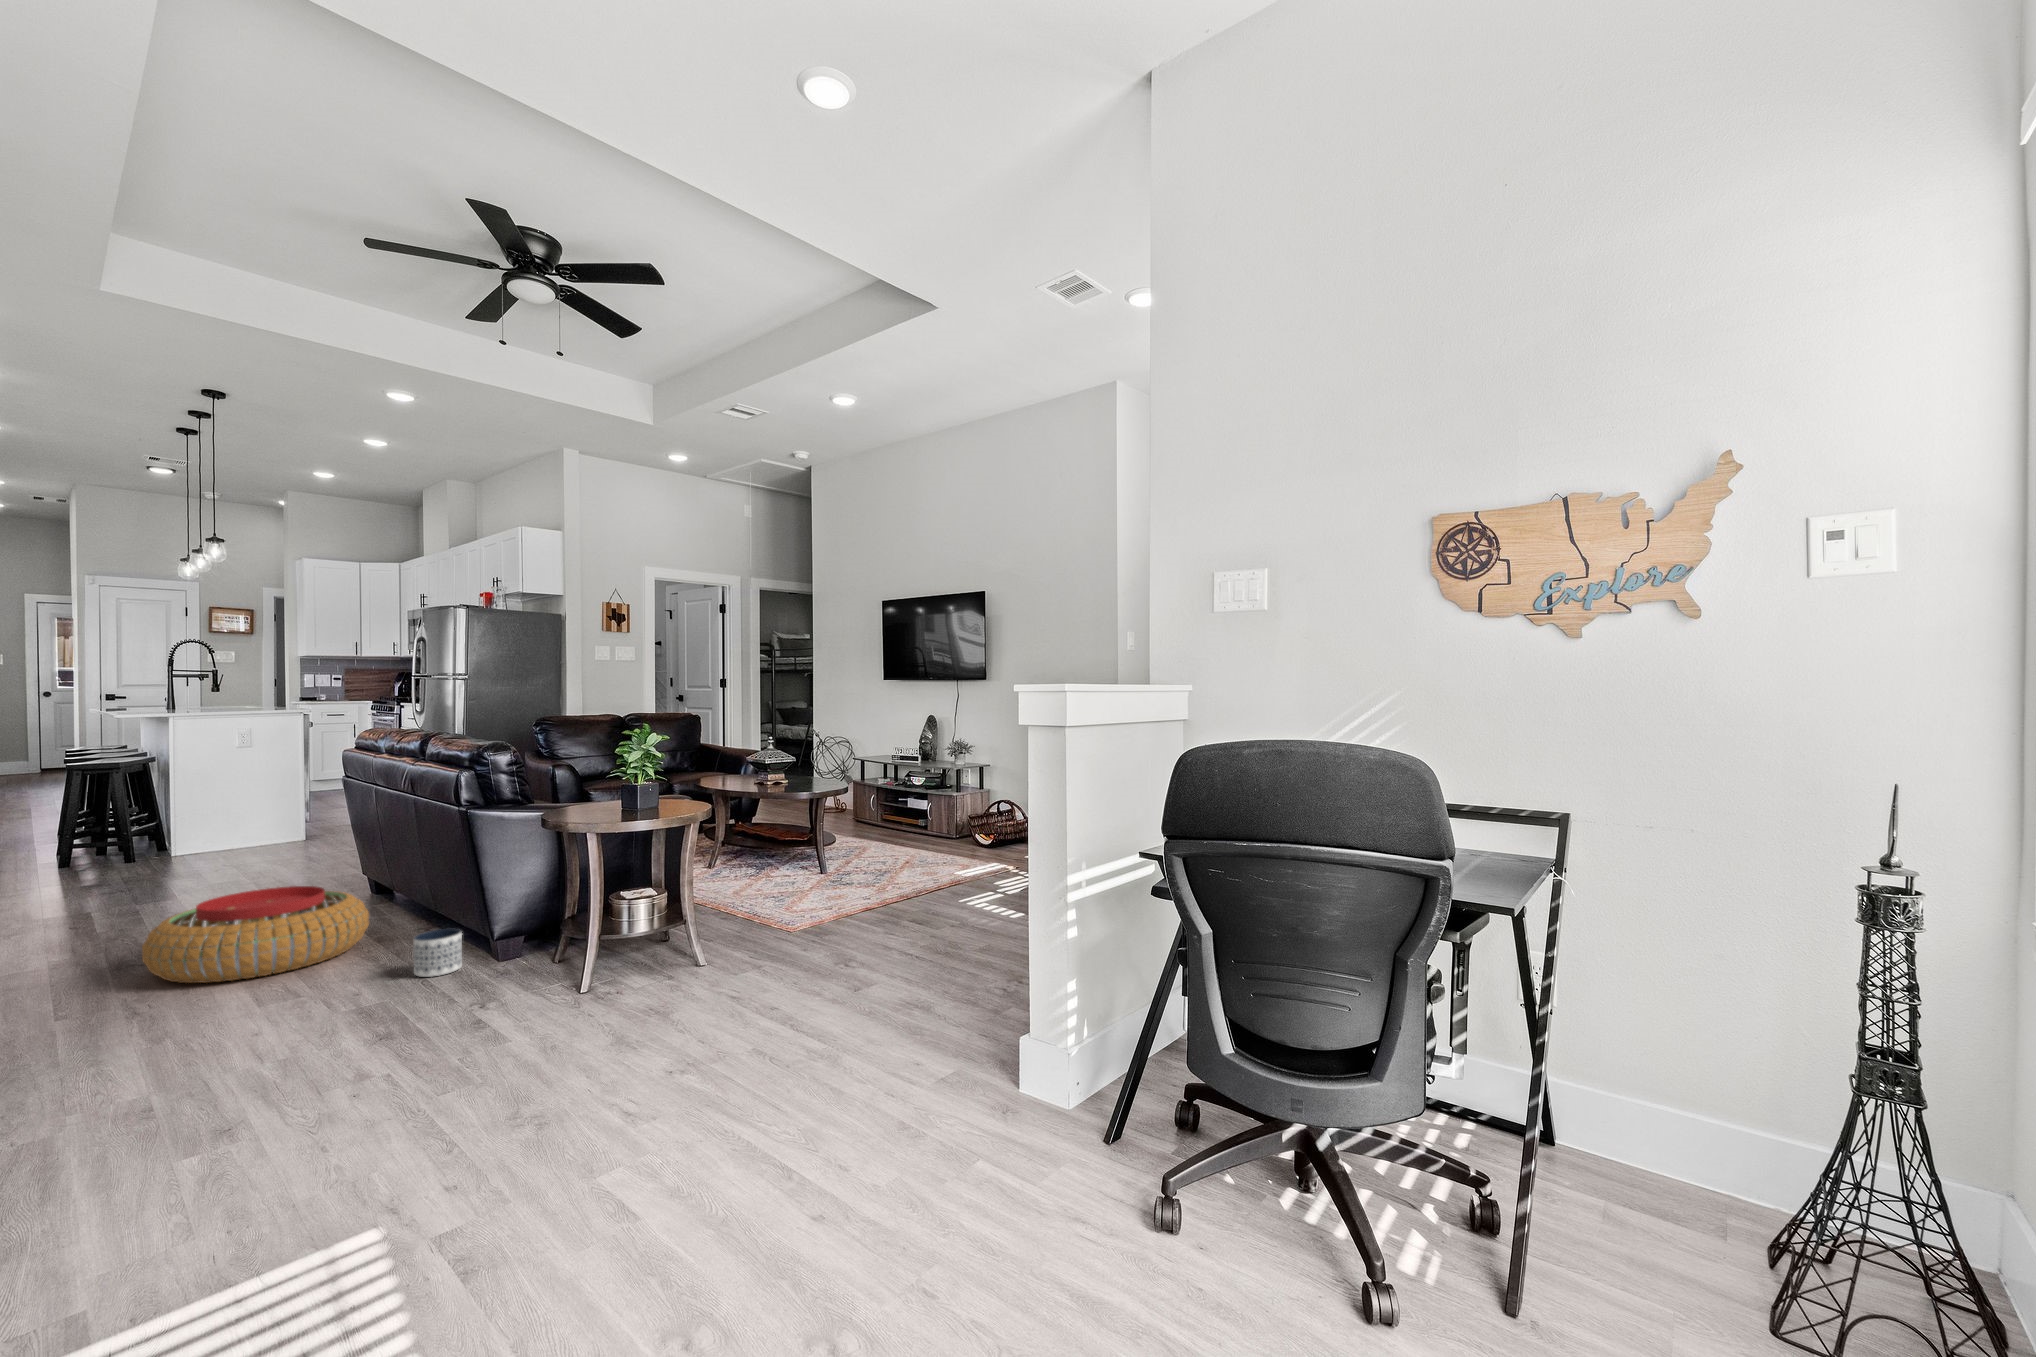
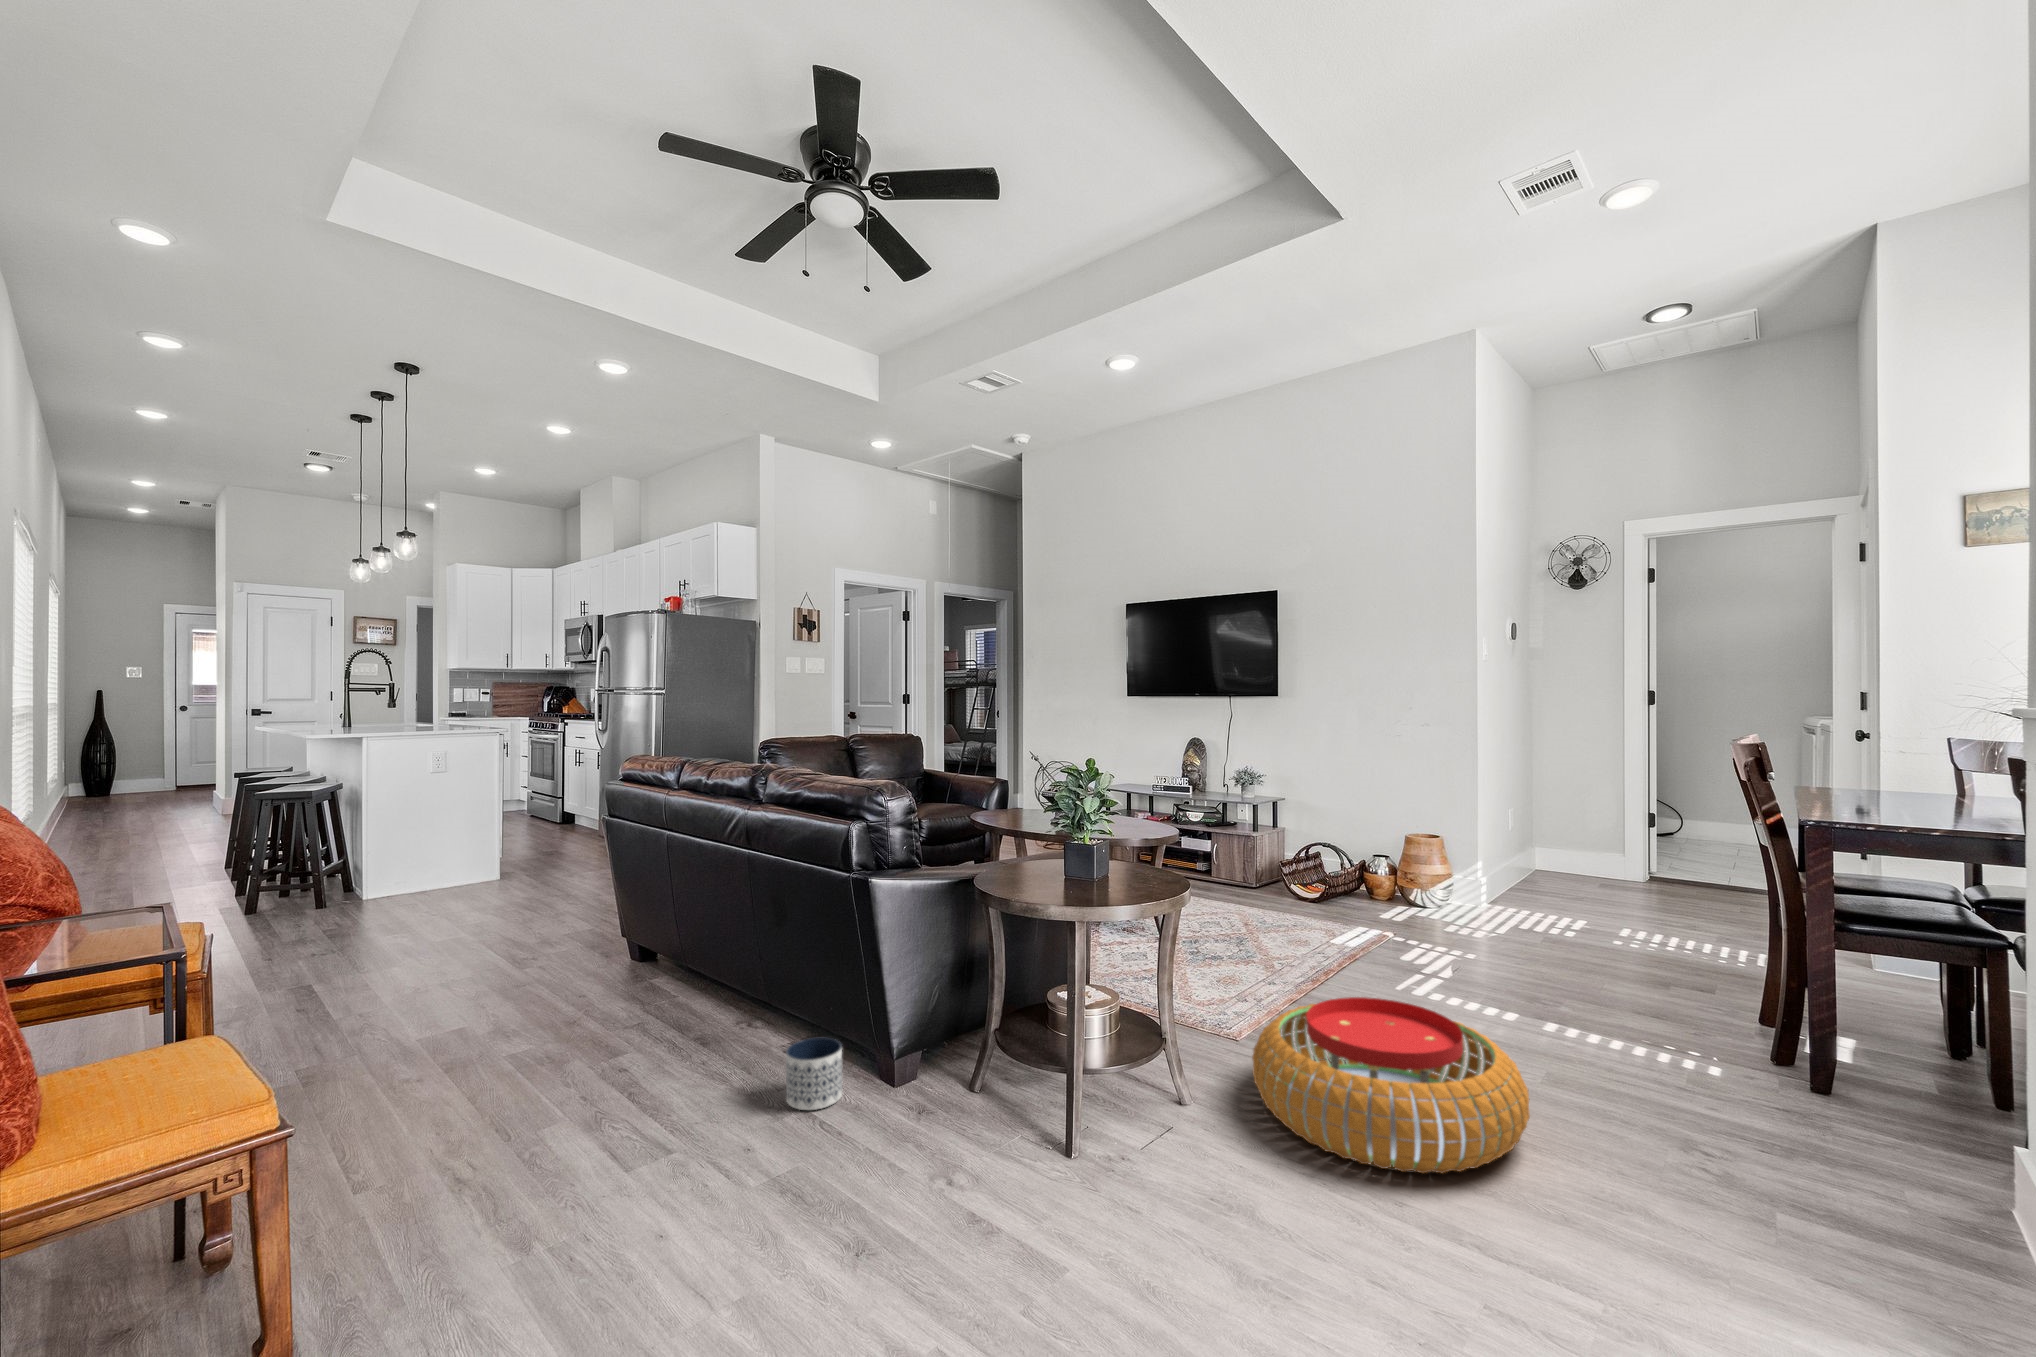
pouf: present [142,886,369,983] -> present [1252,997,1530,1173]

